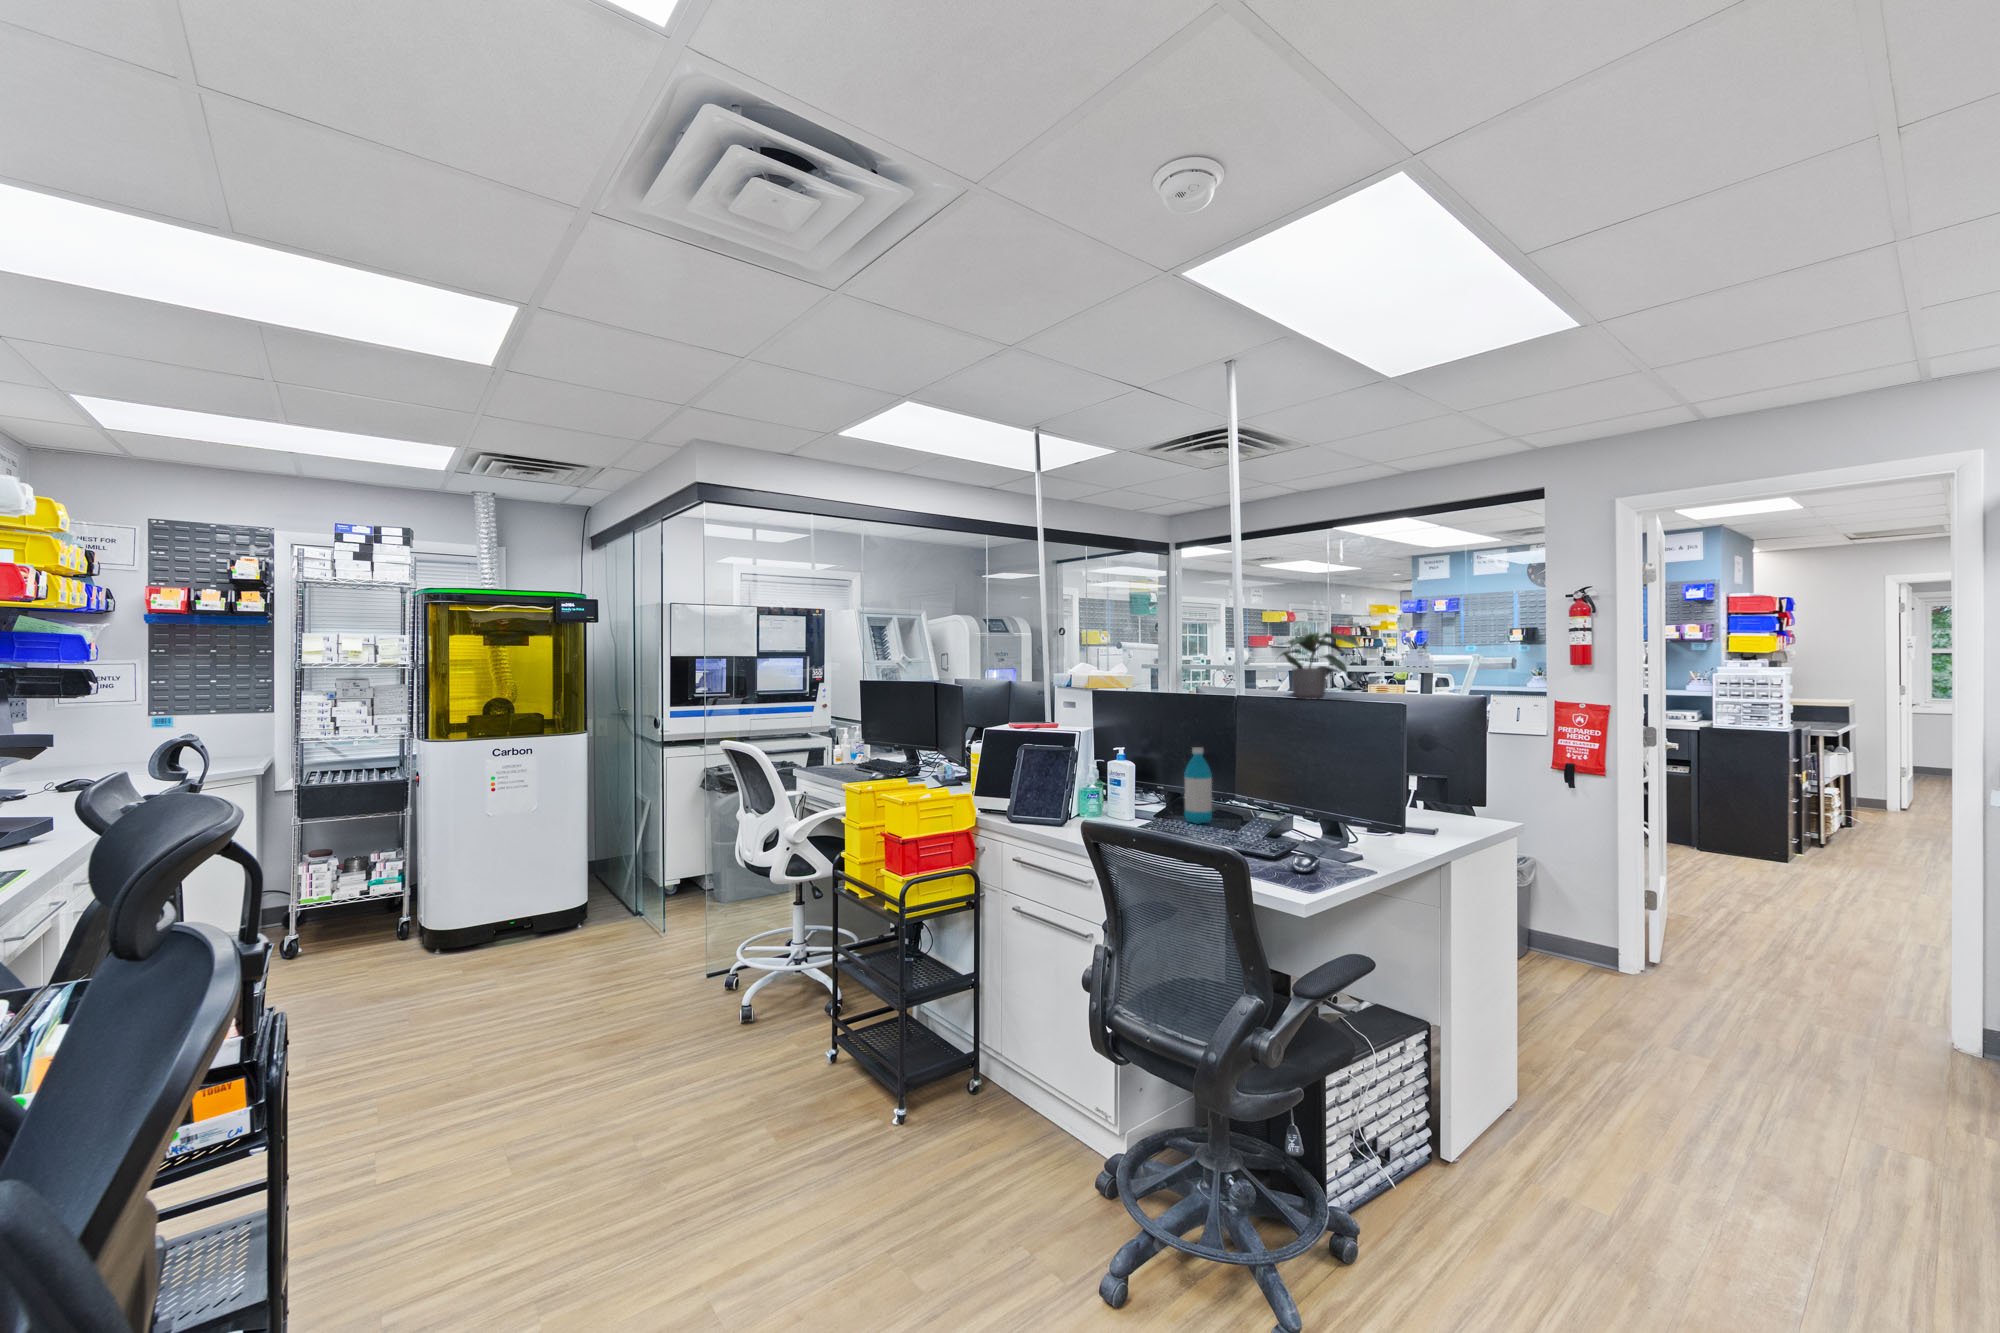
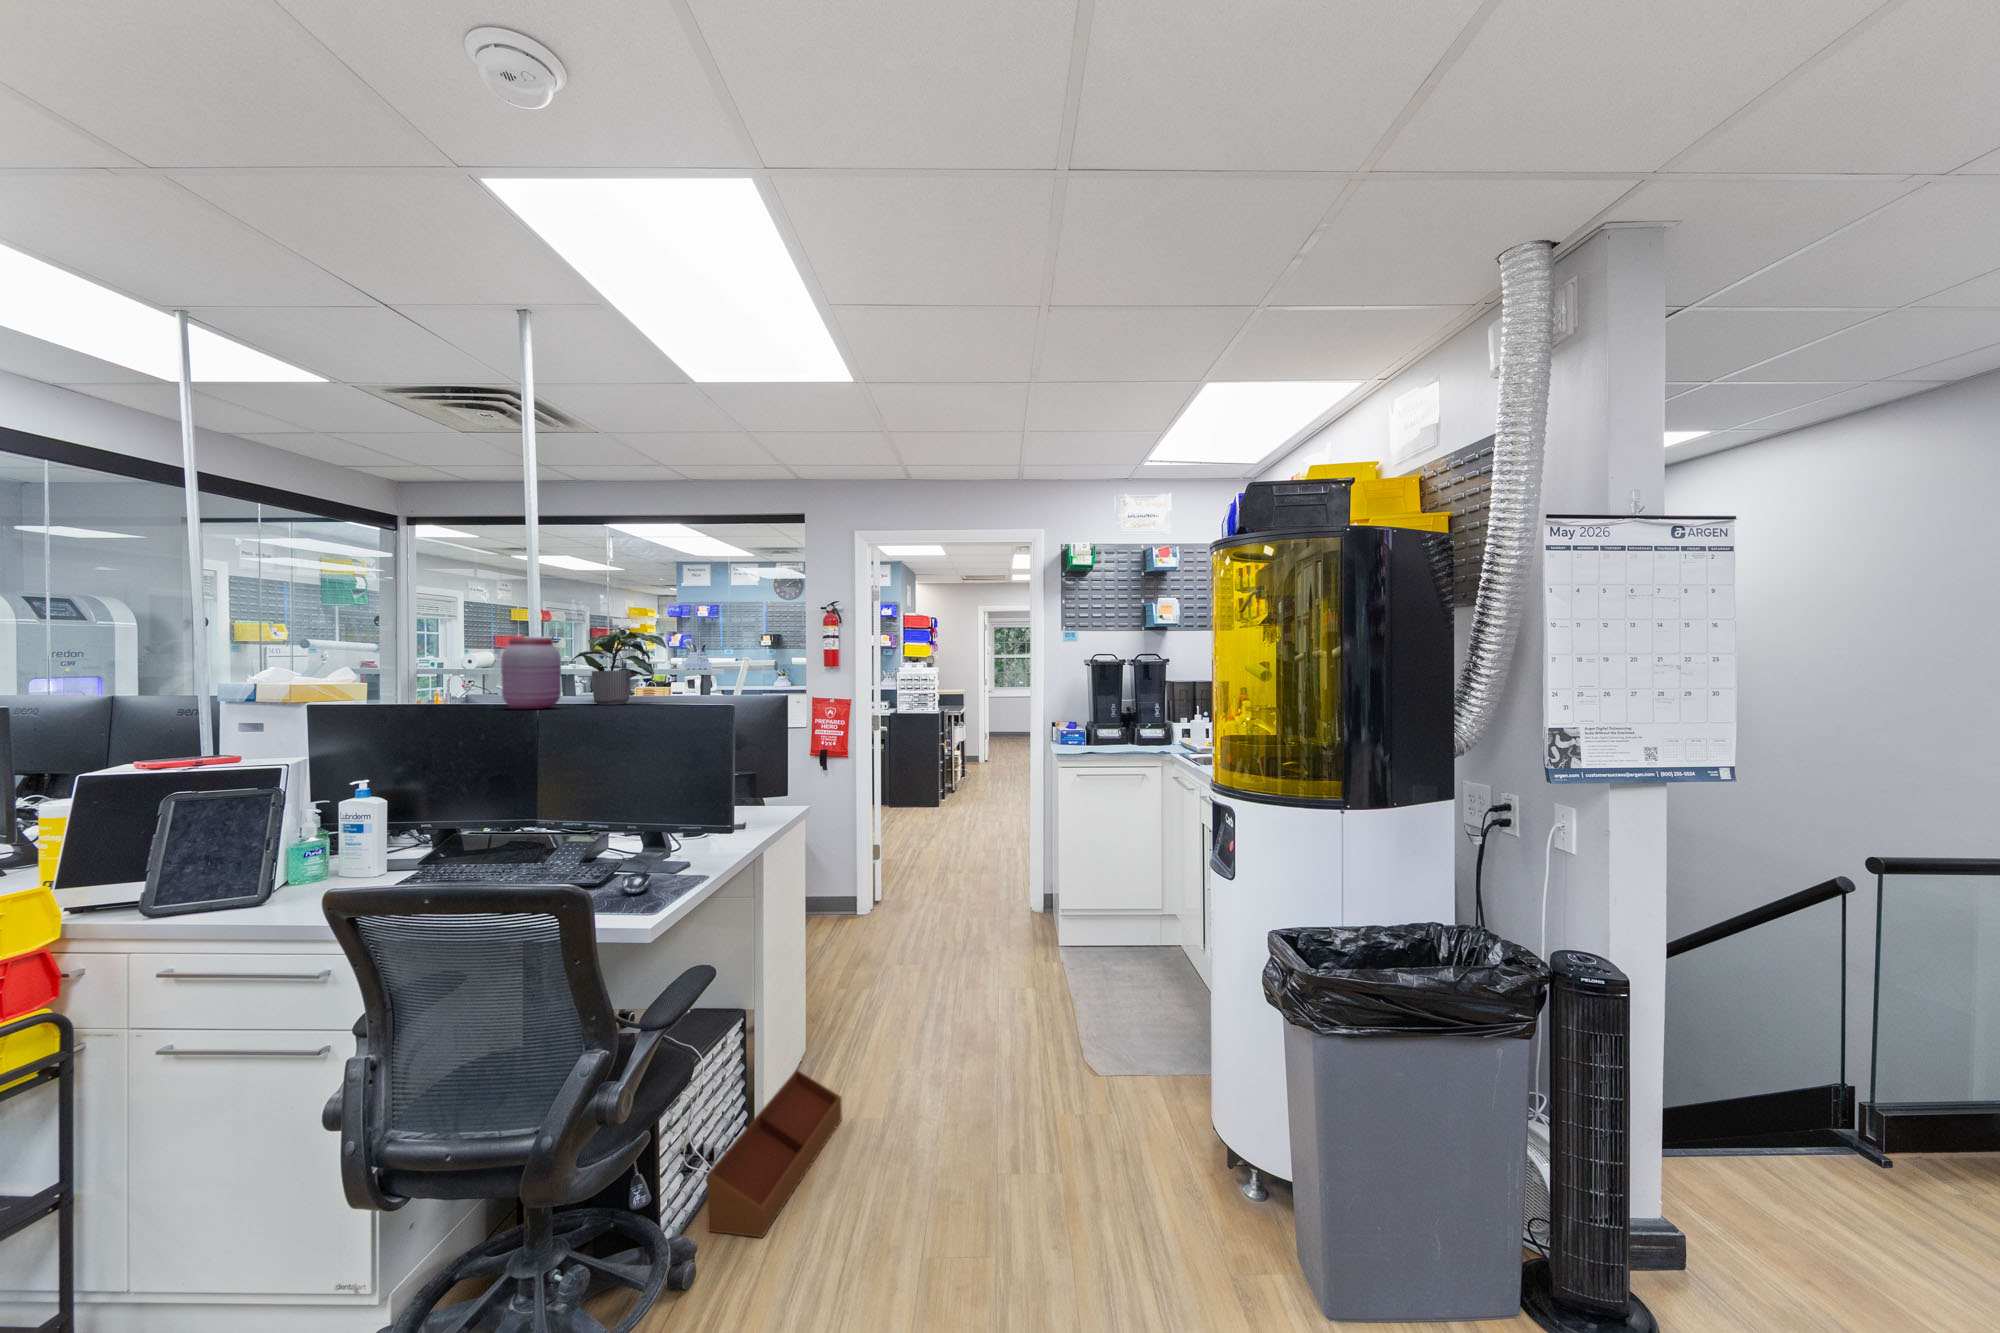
jar: none [1214,639,1260,700] -> present [501,638,561,709]
water bottle: present [1184,747,1212,824] -> none [461,768,502,862]
storage bin: none [1374,1103,1548,1251] -> present [706,1070,842,1238]

